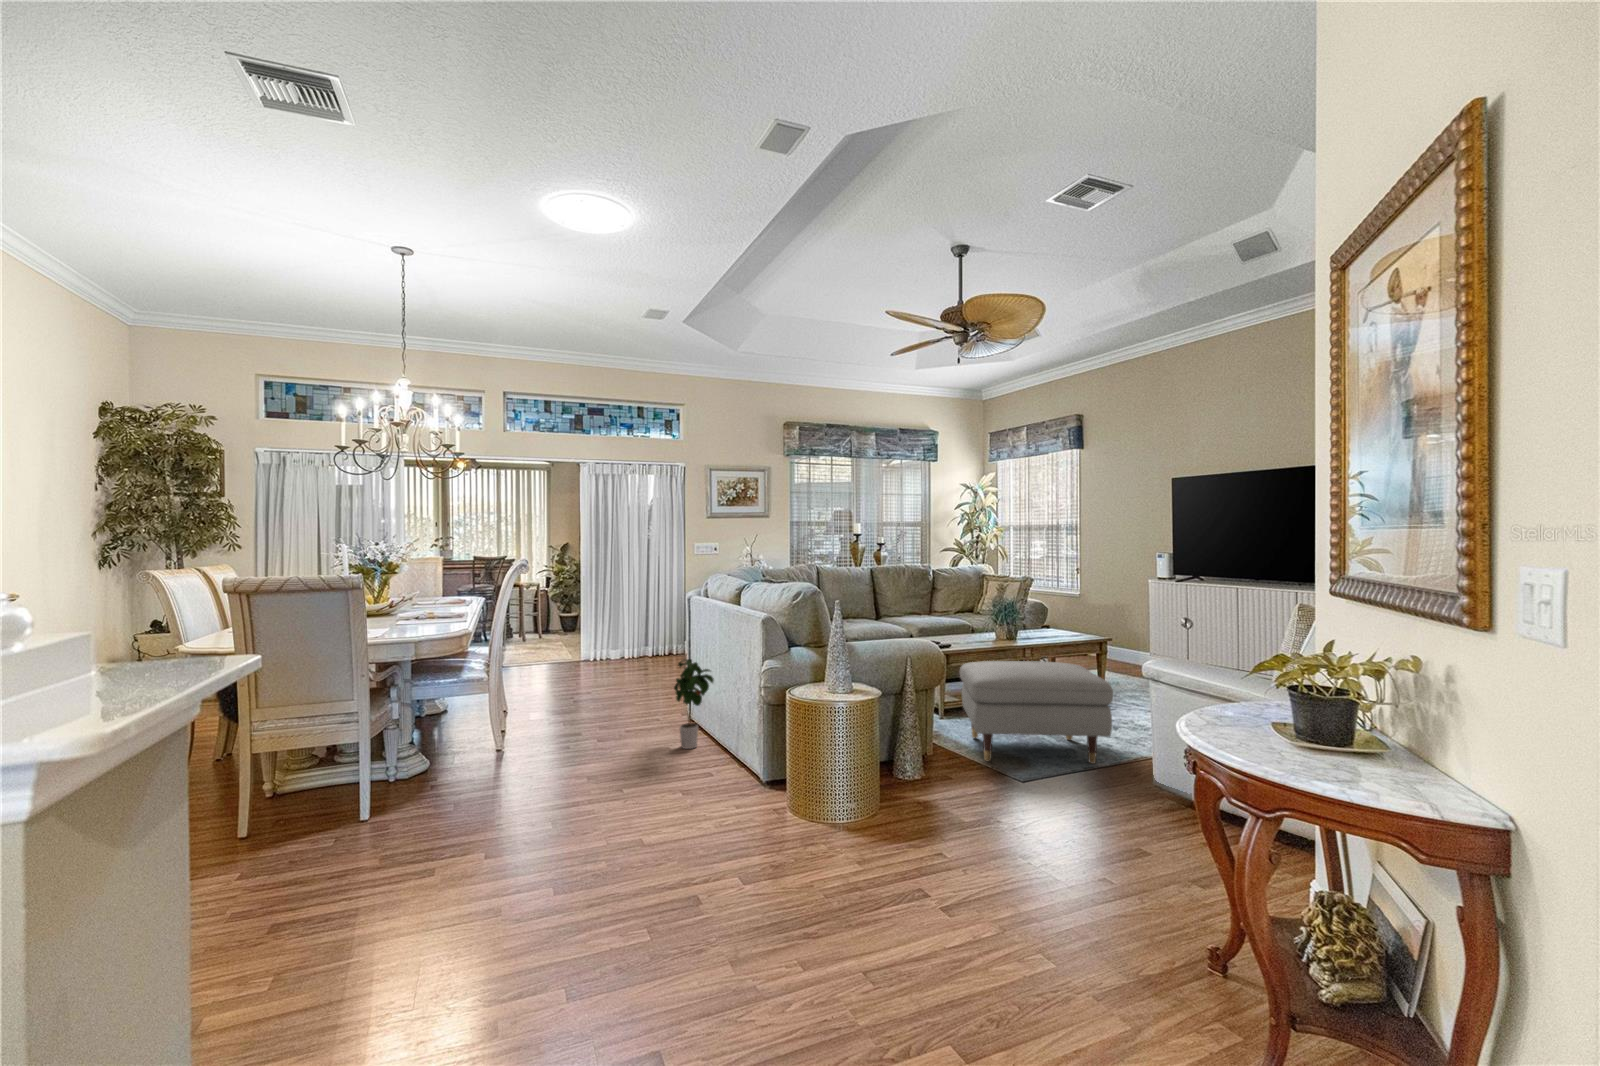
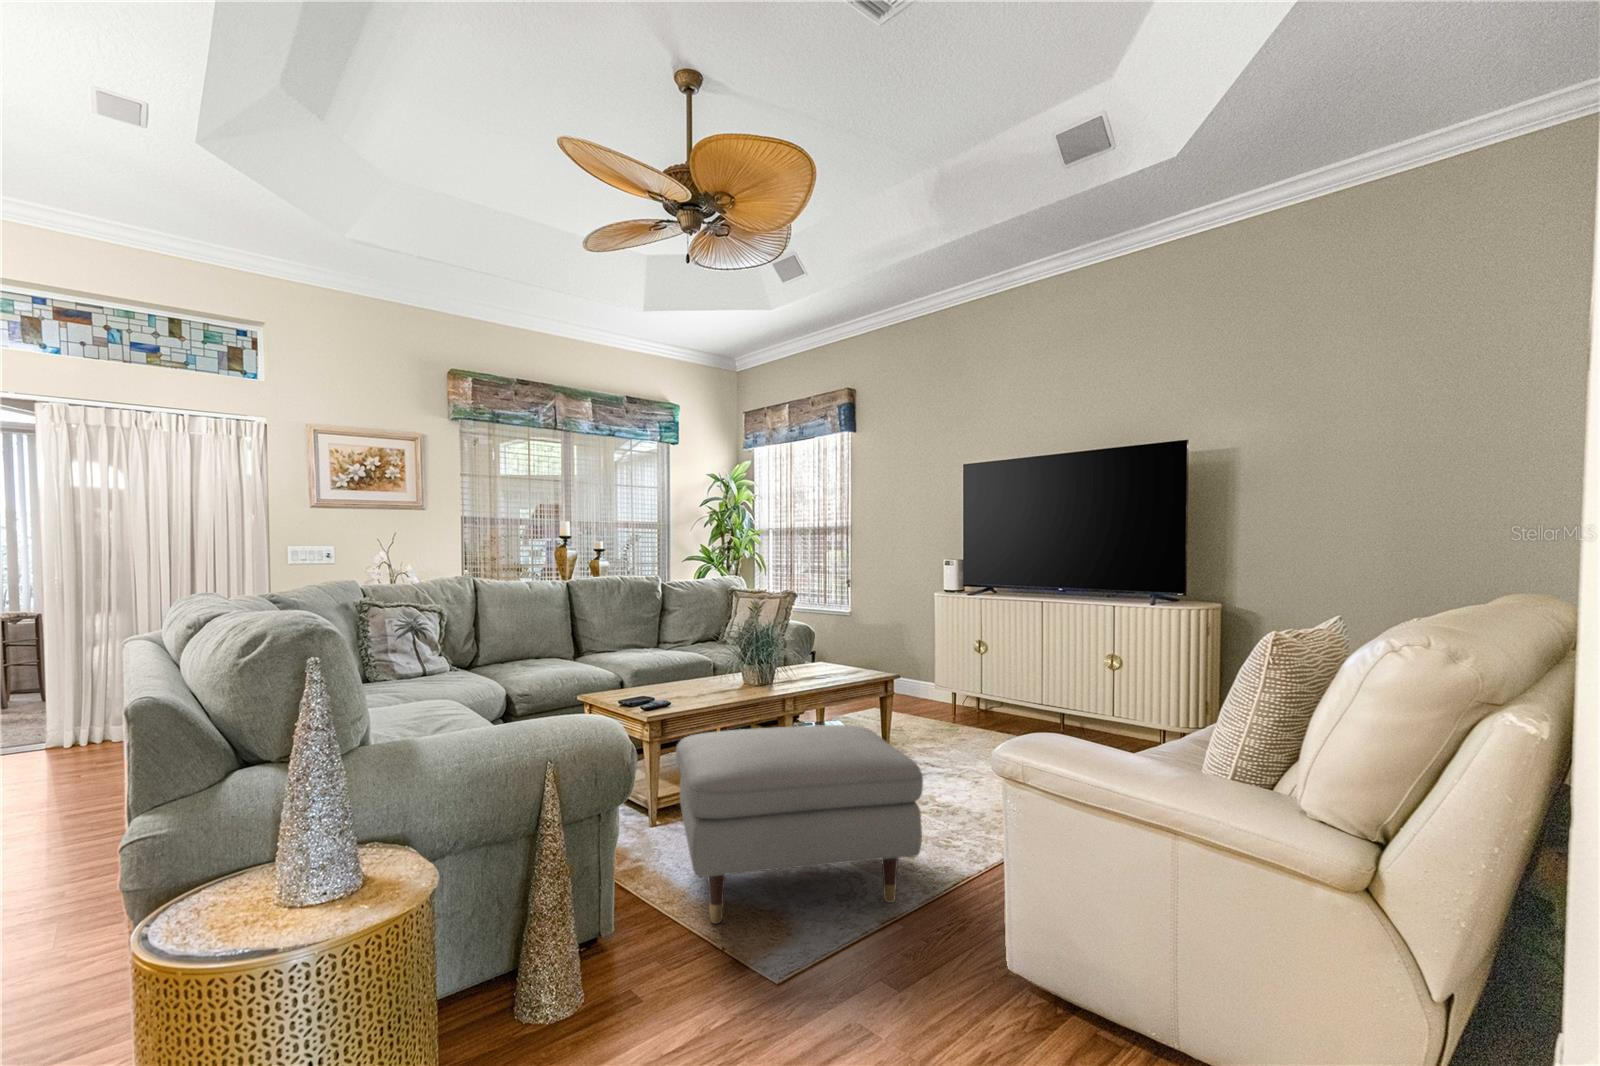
potted plant: present [674,659,714,749] -> none [45,773,129,981]

